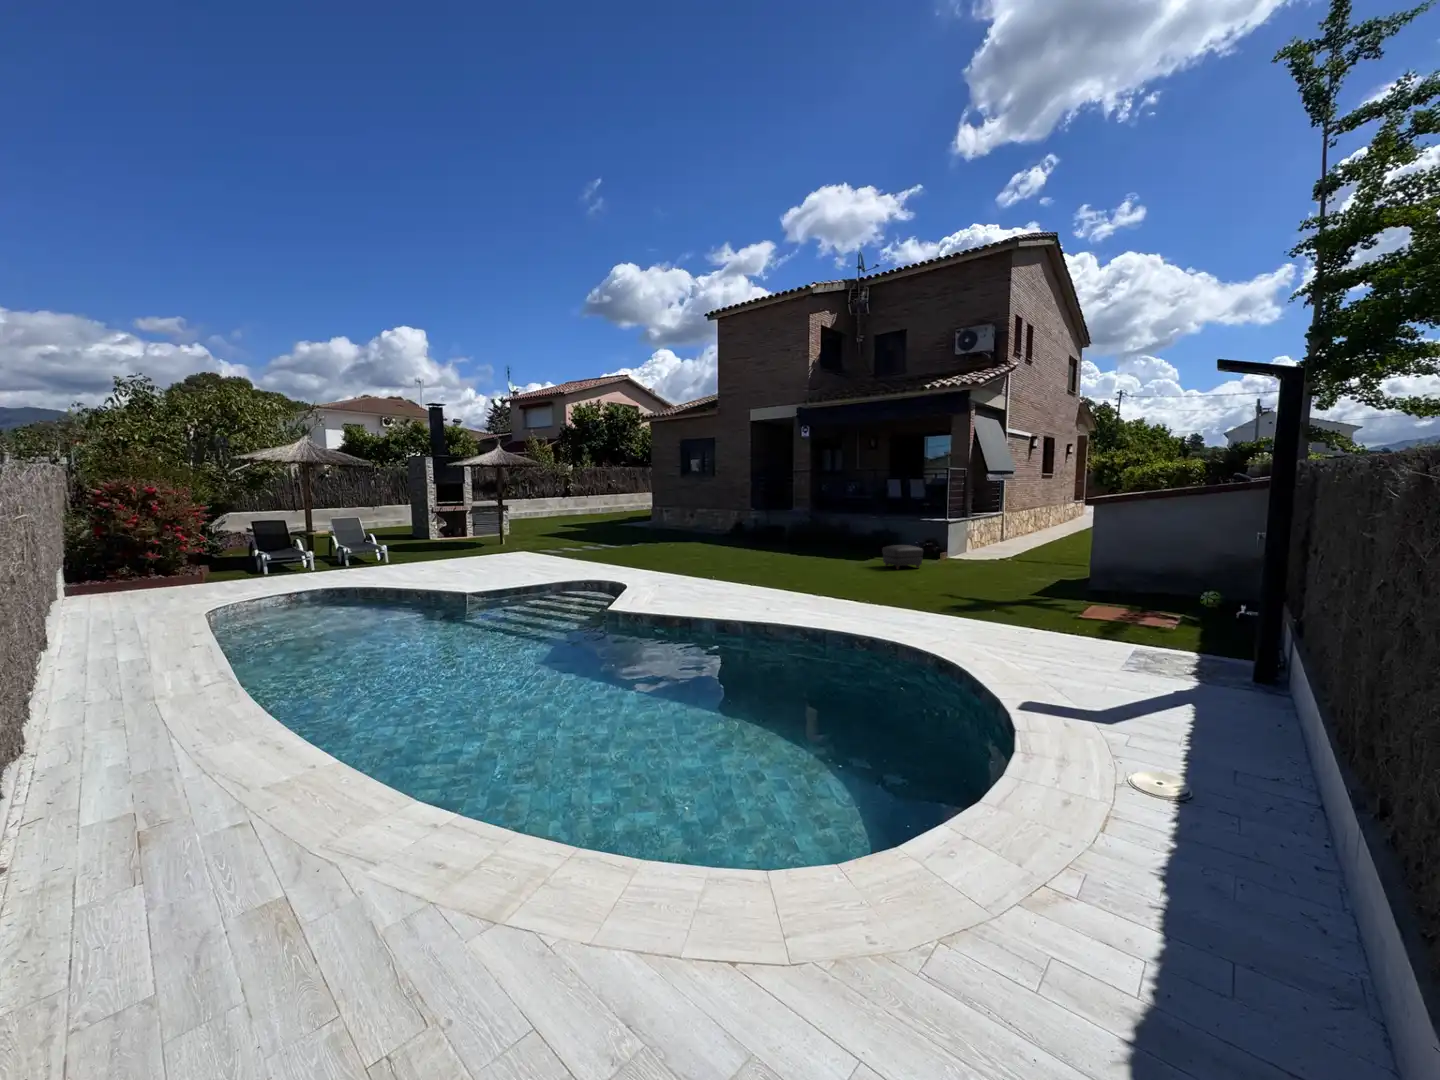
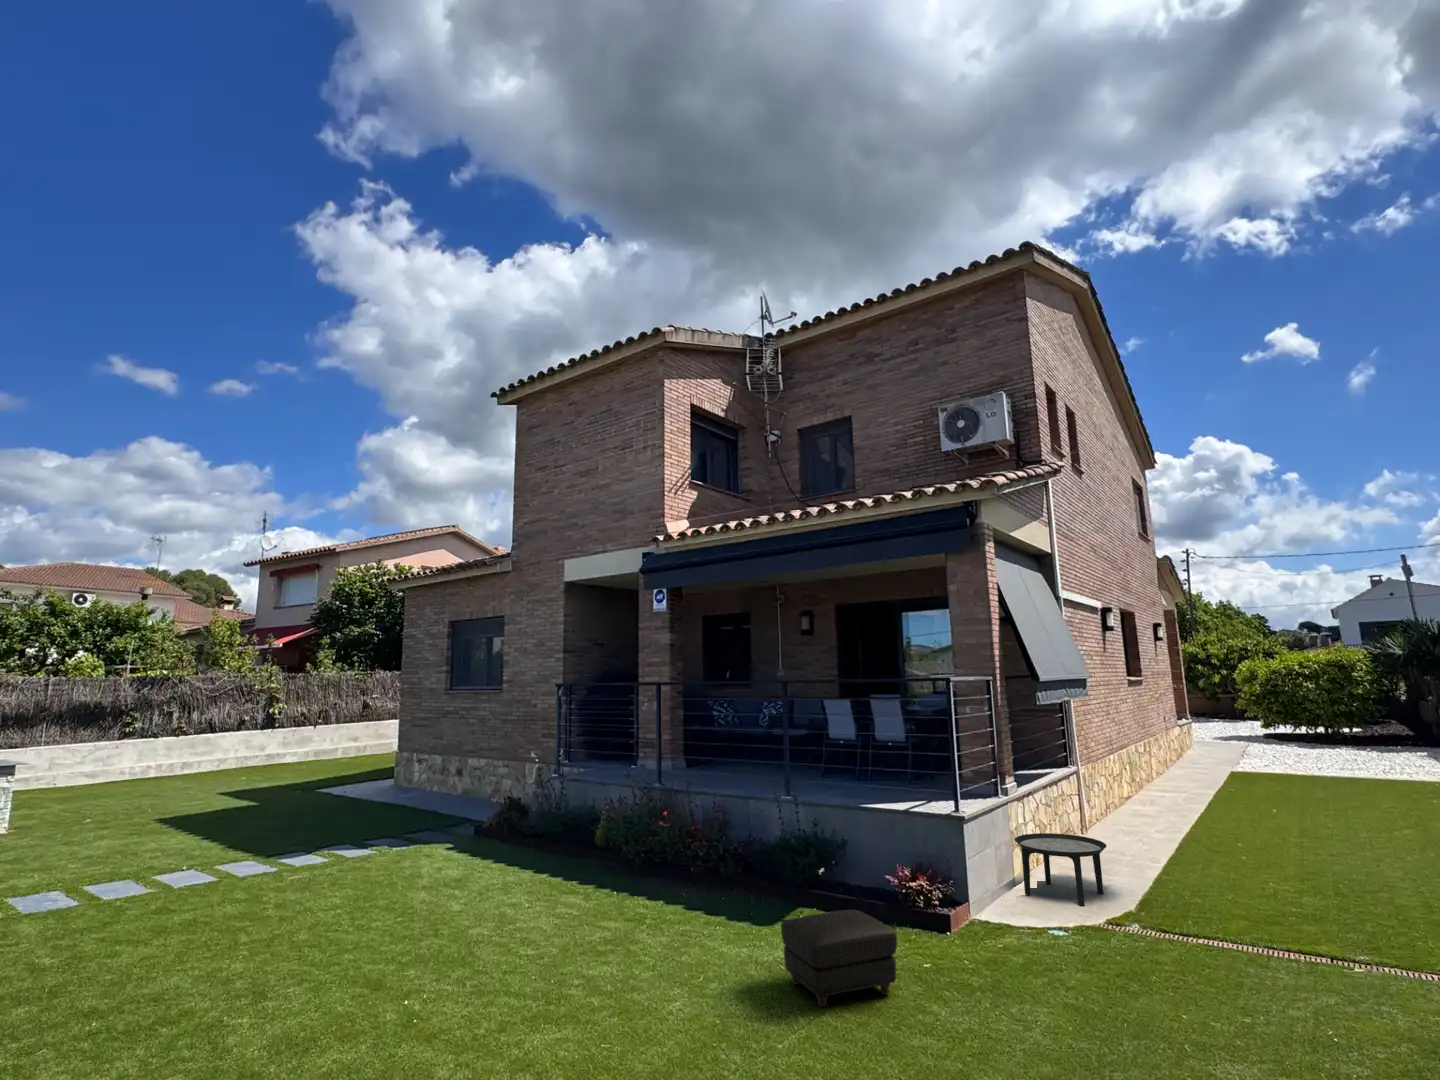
round table: none [969,533,1006,557] -> present [1015,833,1106,906]

